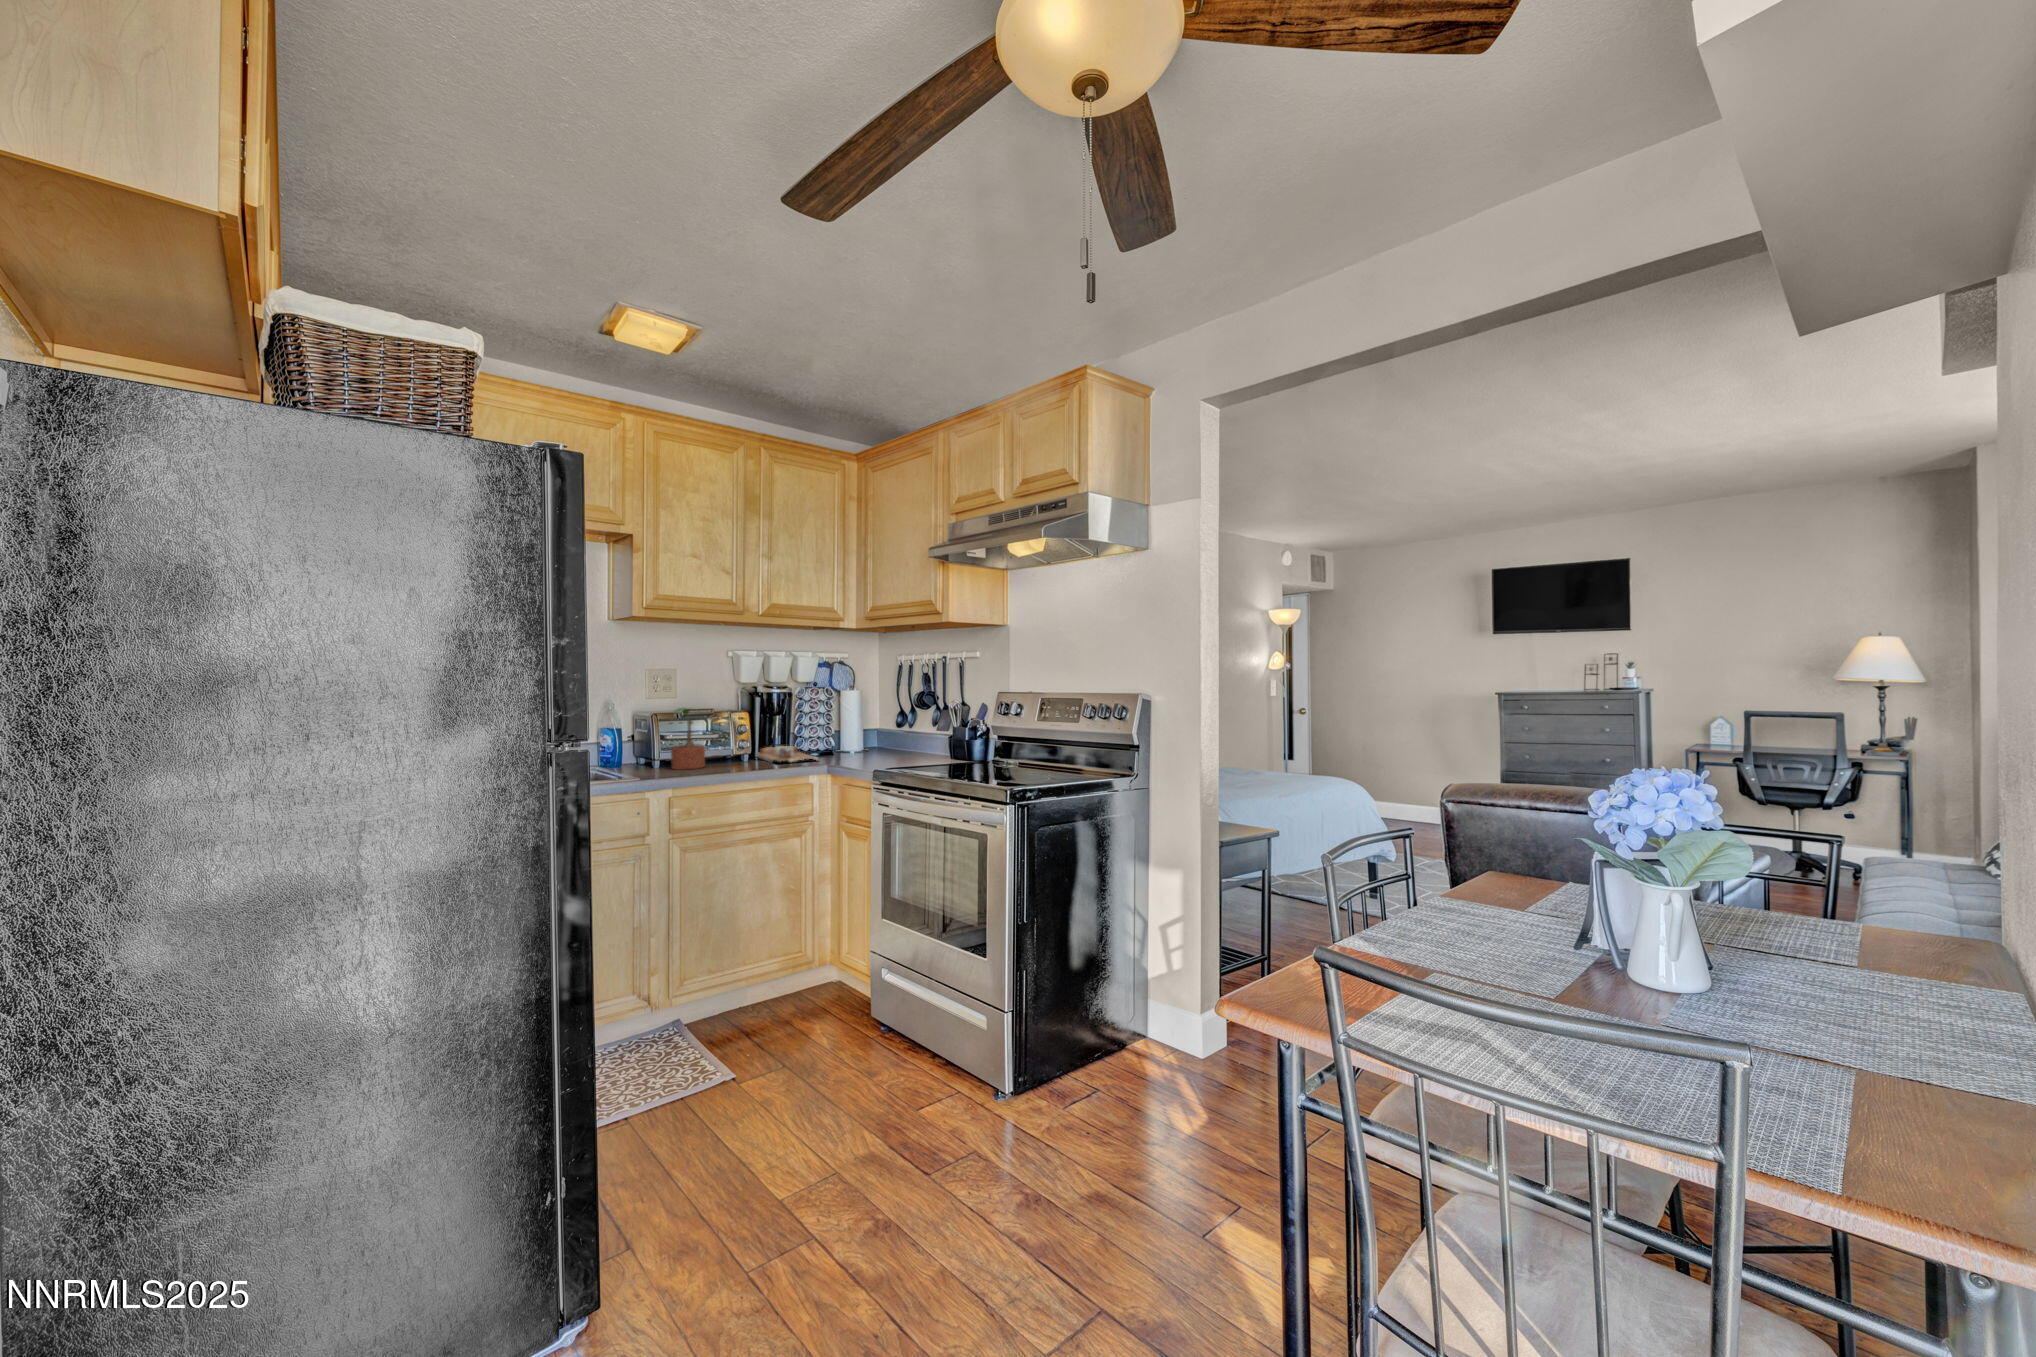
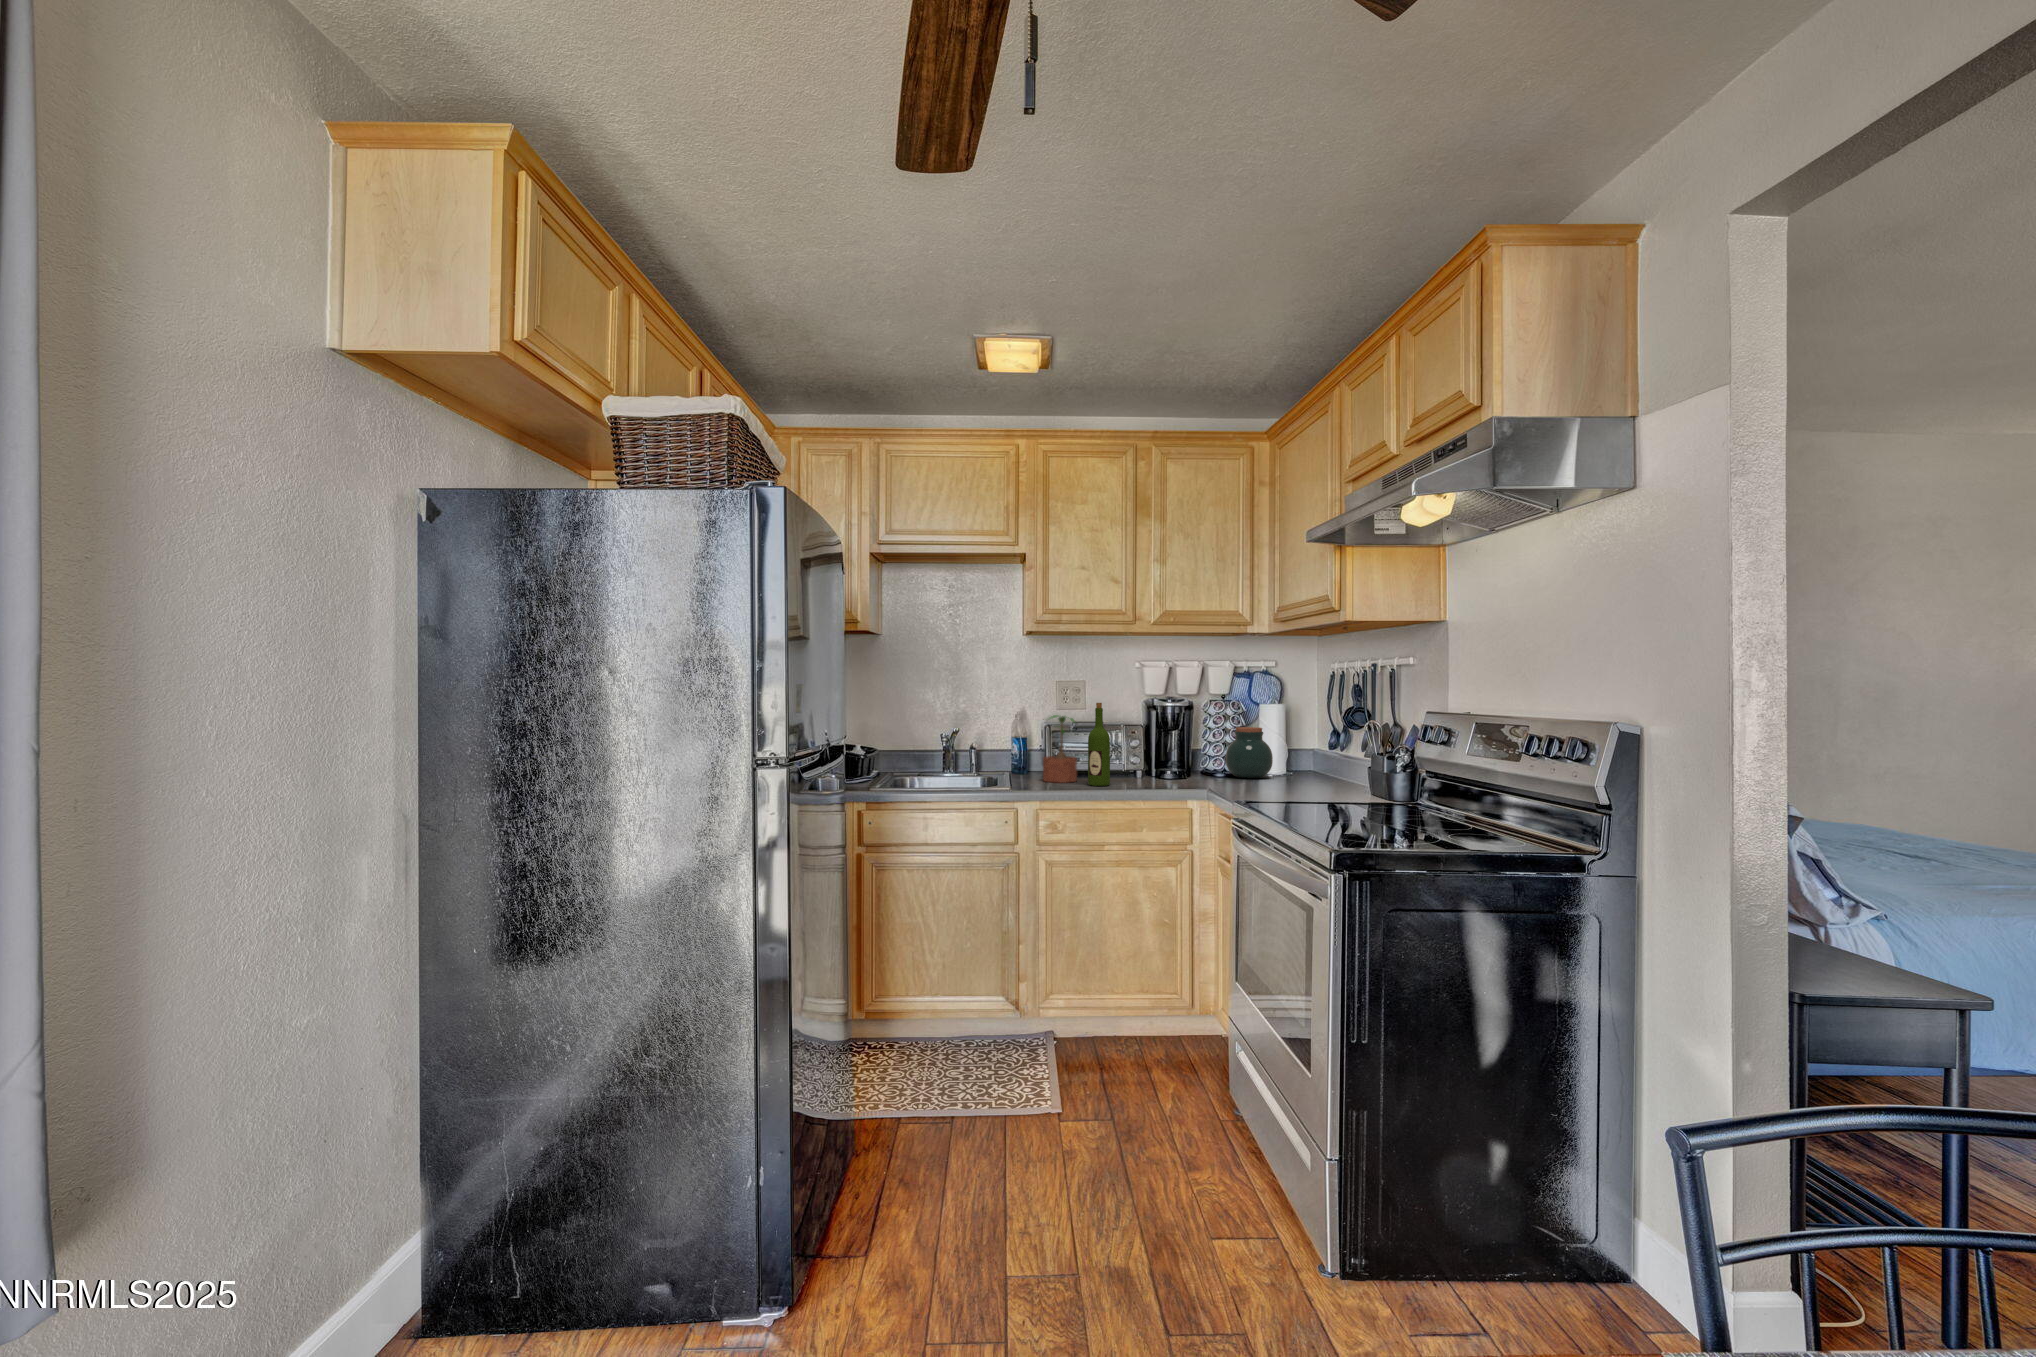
wine bottle: none [722,695,743,769] -> present [1088,703,1110,786]
jar: none [822,709,859,750] -> present [1226,727,1273,778]
cutting board: present [756,746,819,763] -> none [1143,766,1199,788]

